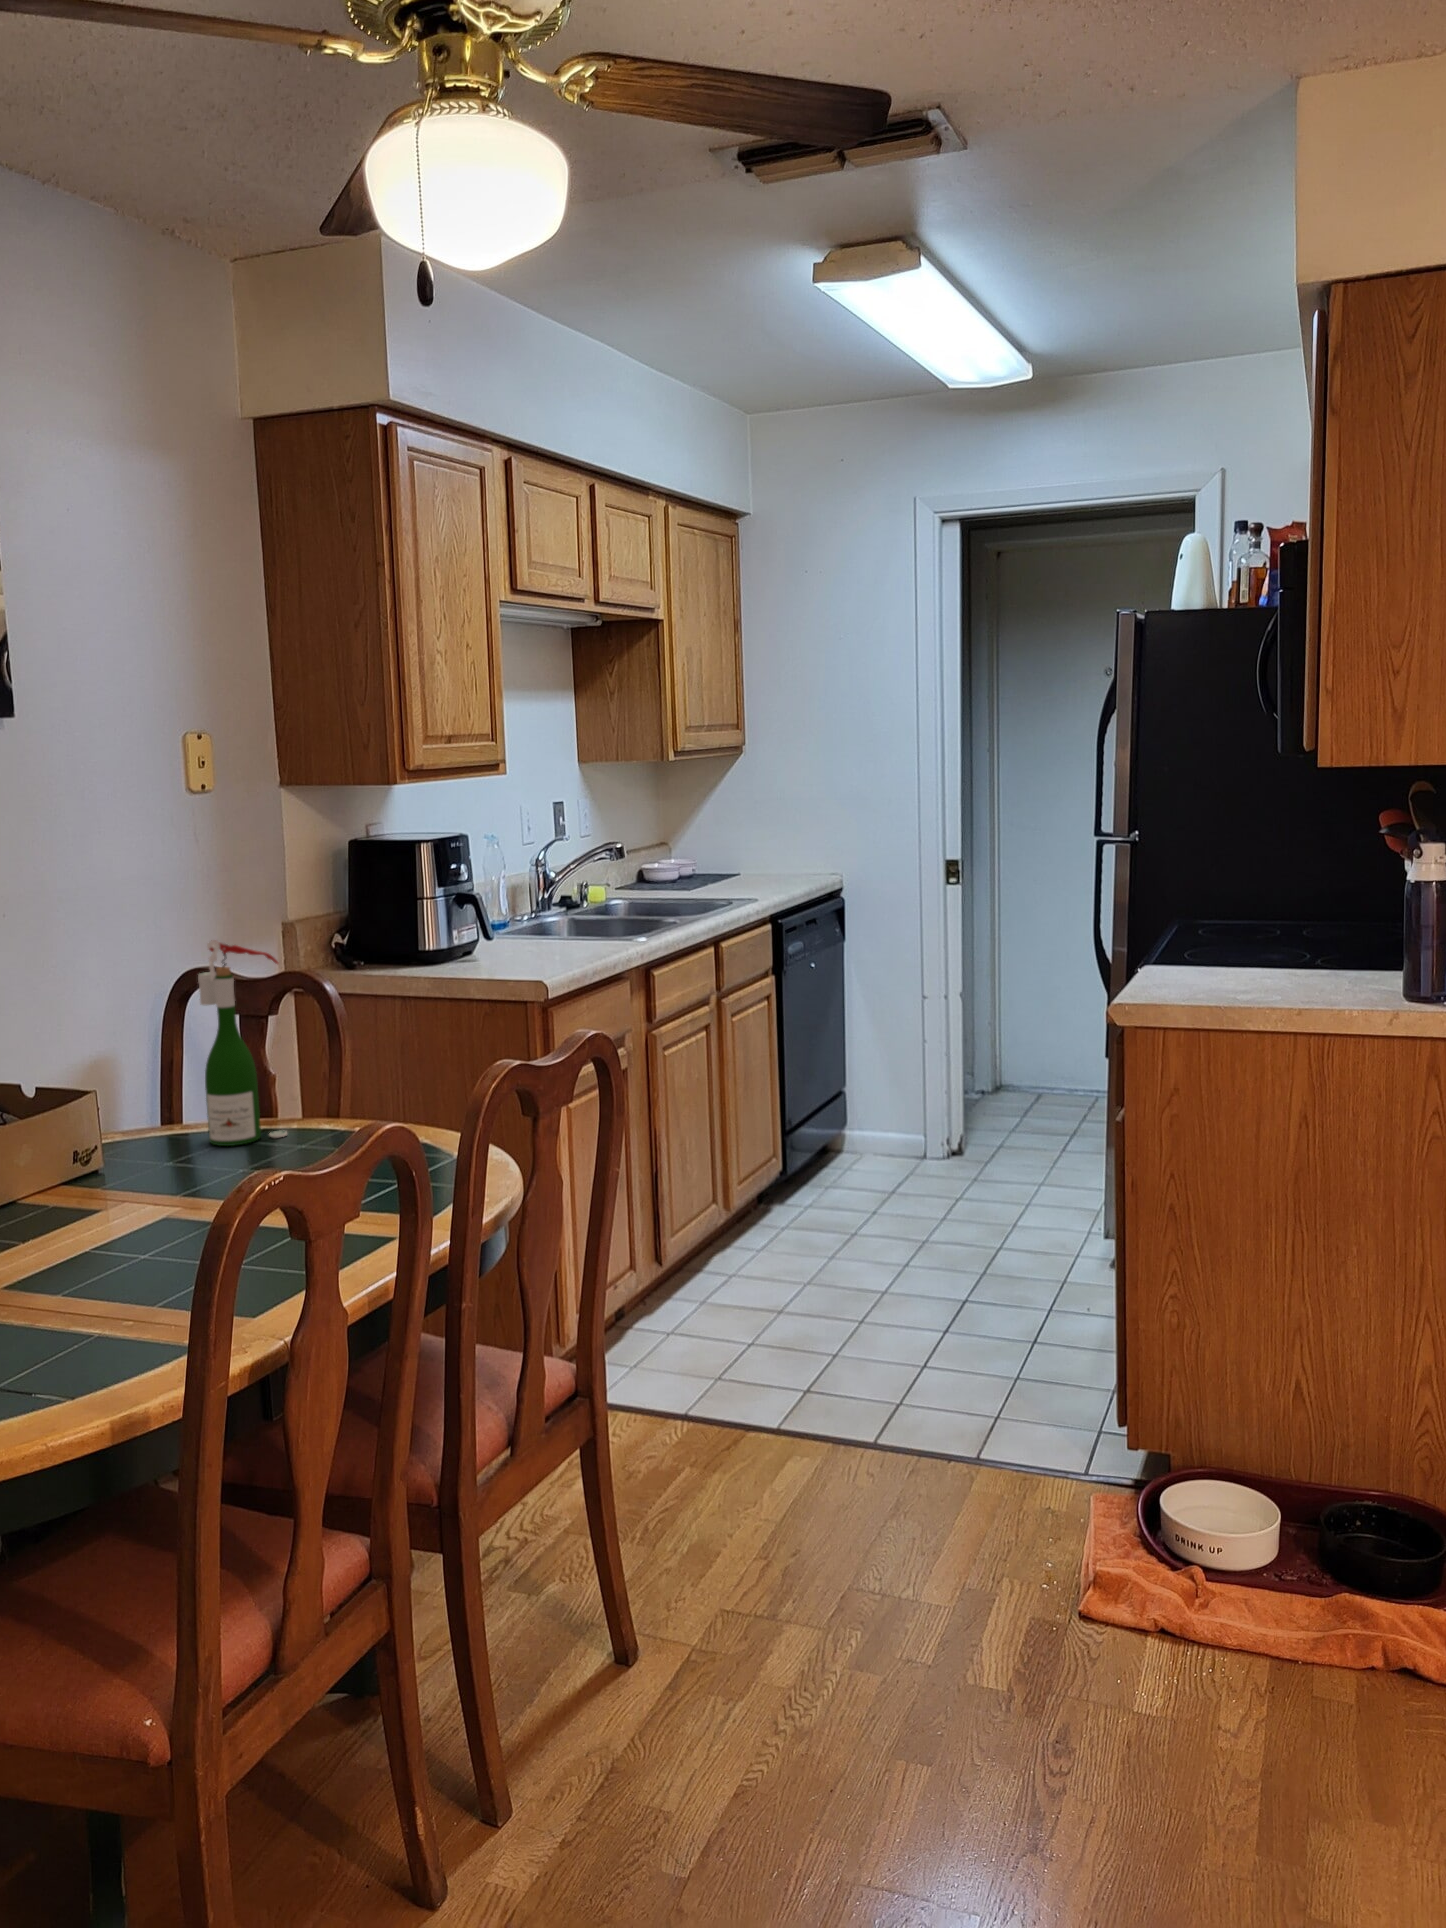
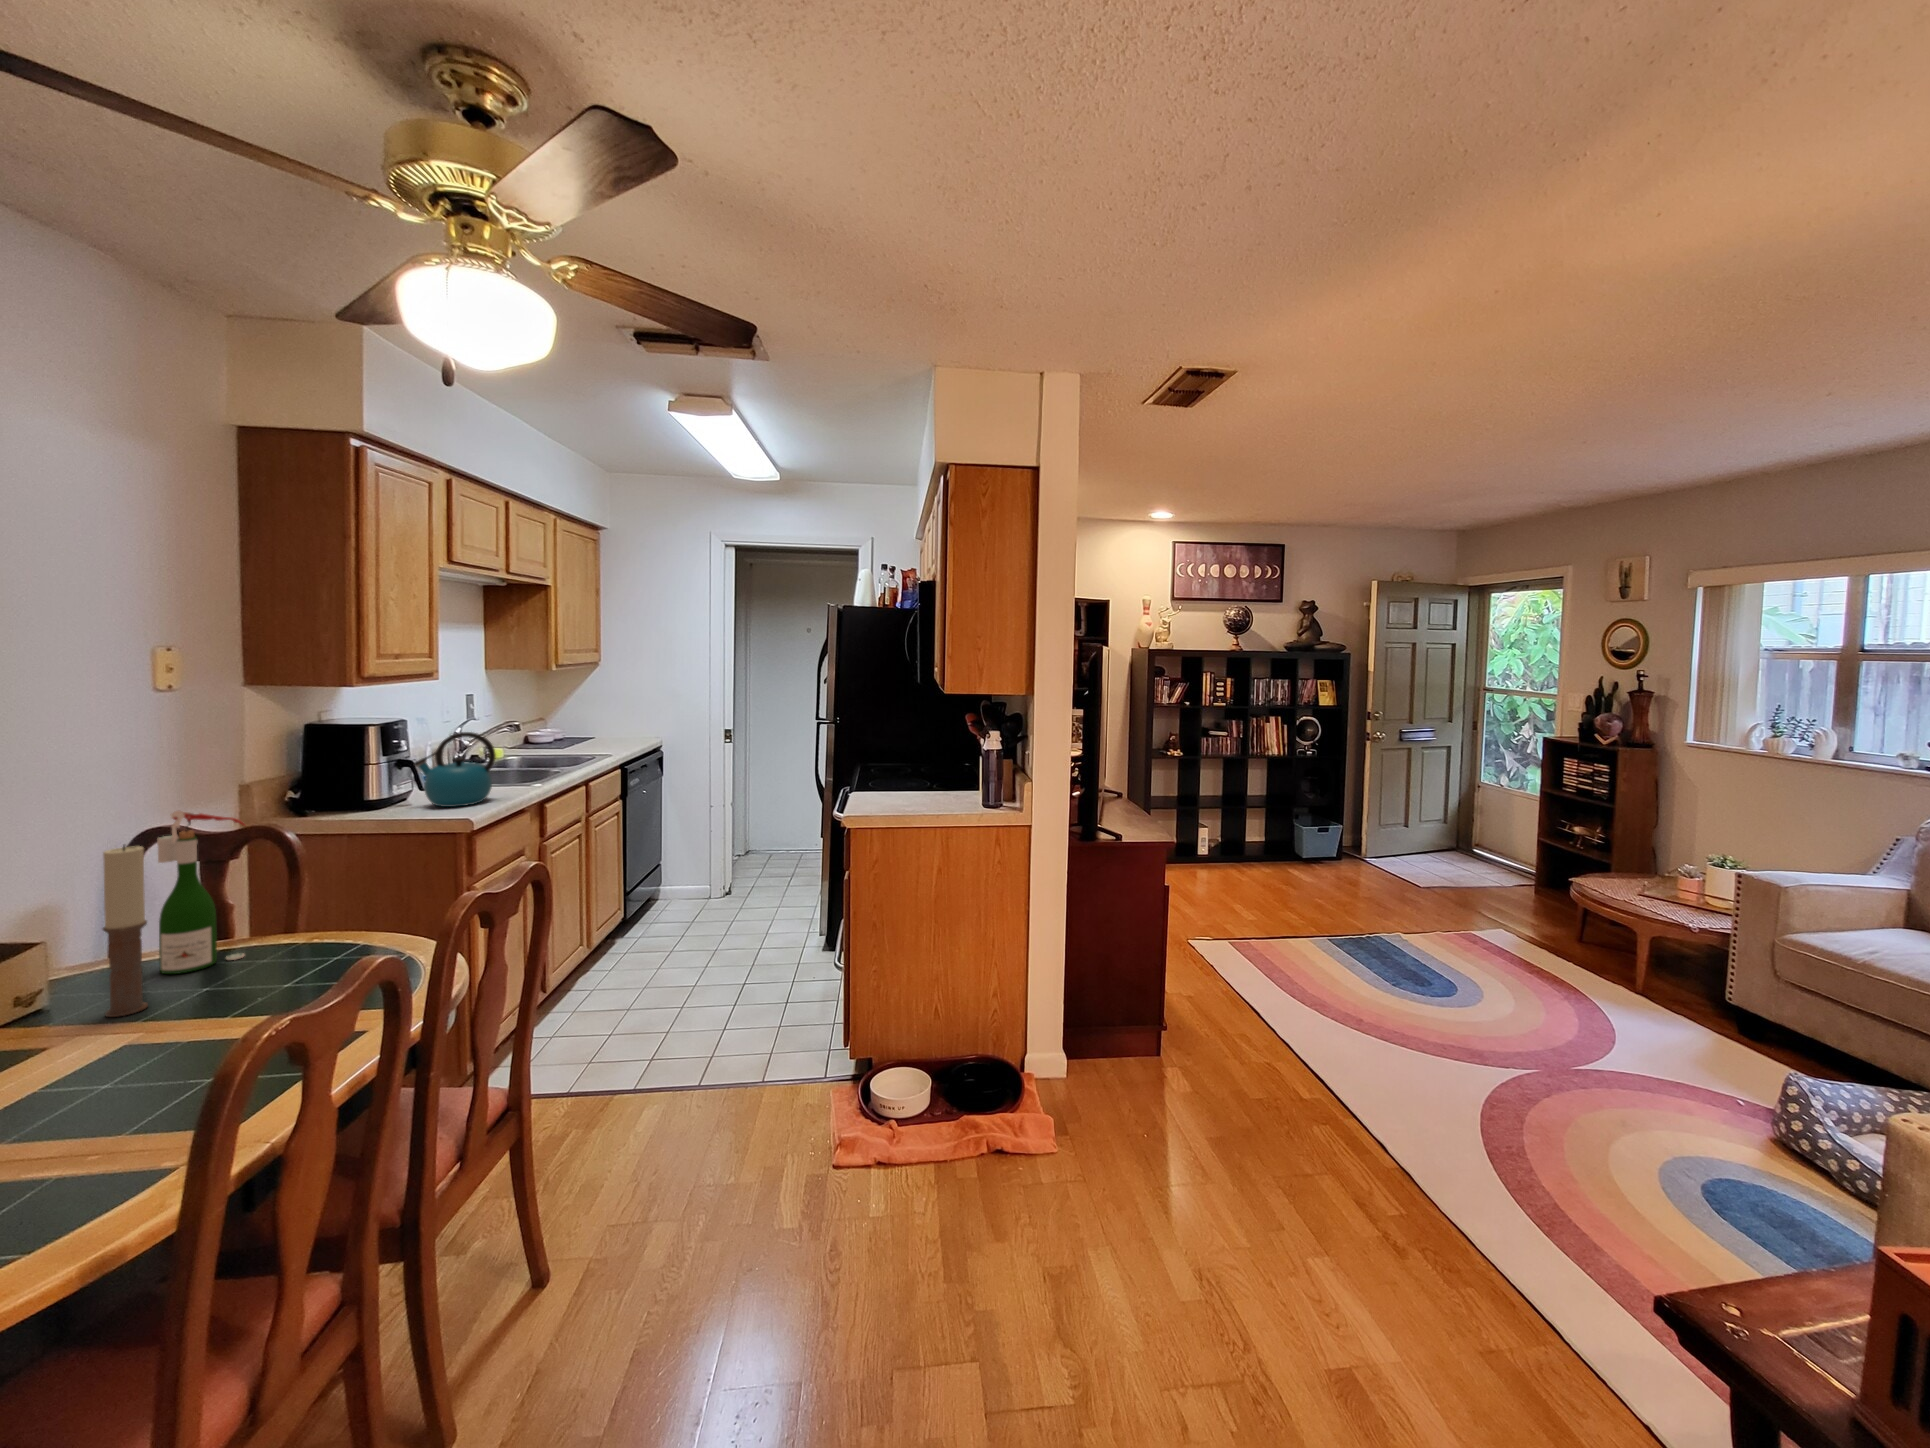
kettle: none [478,852,577,963] -> present [414,732,496,807]
candle: none [144,974,194,1184] -> present [103,845,148,1017]

